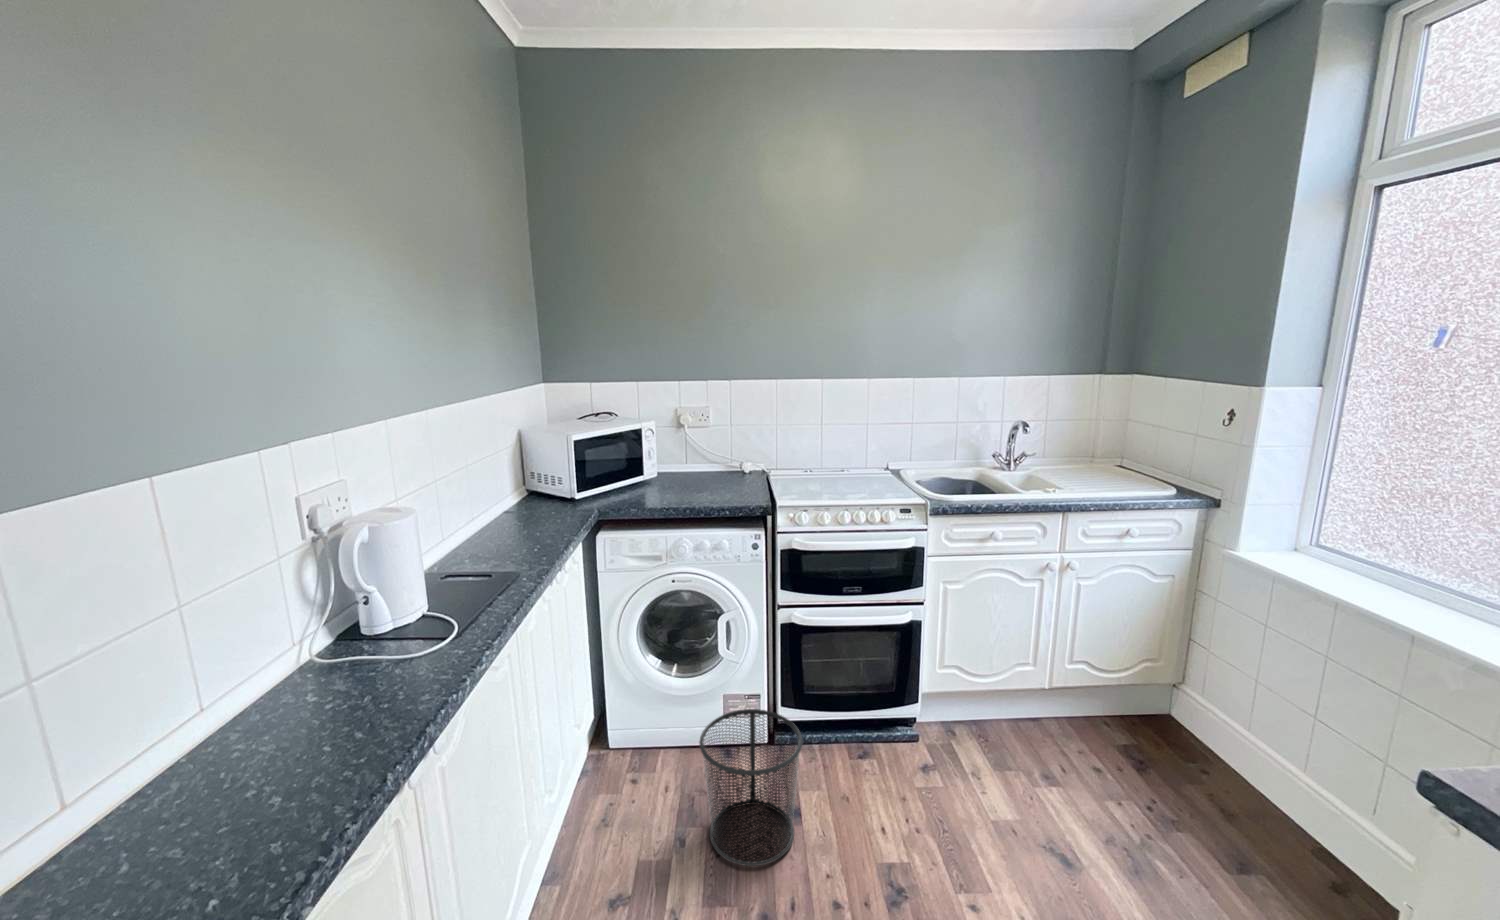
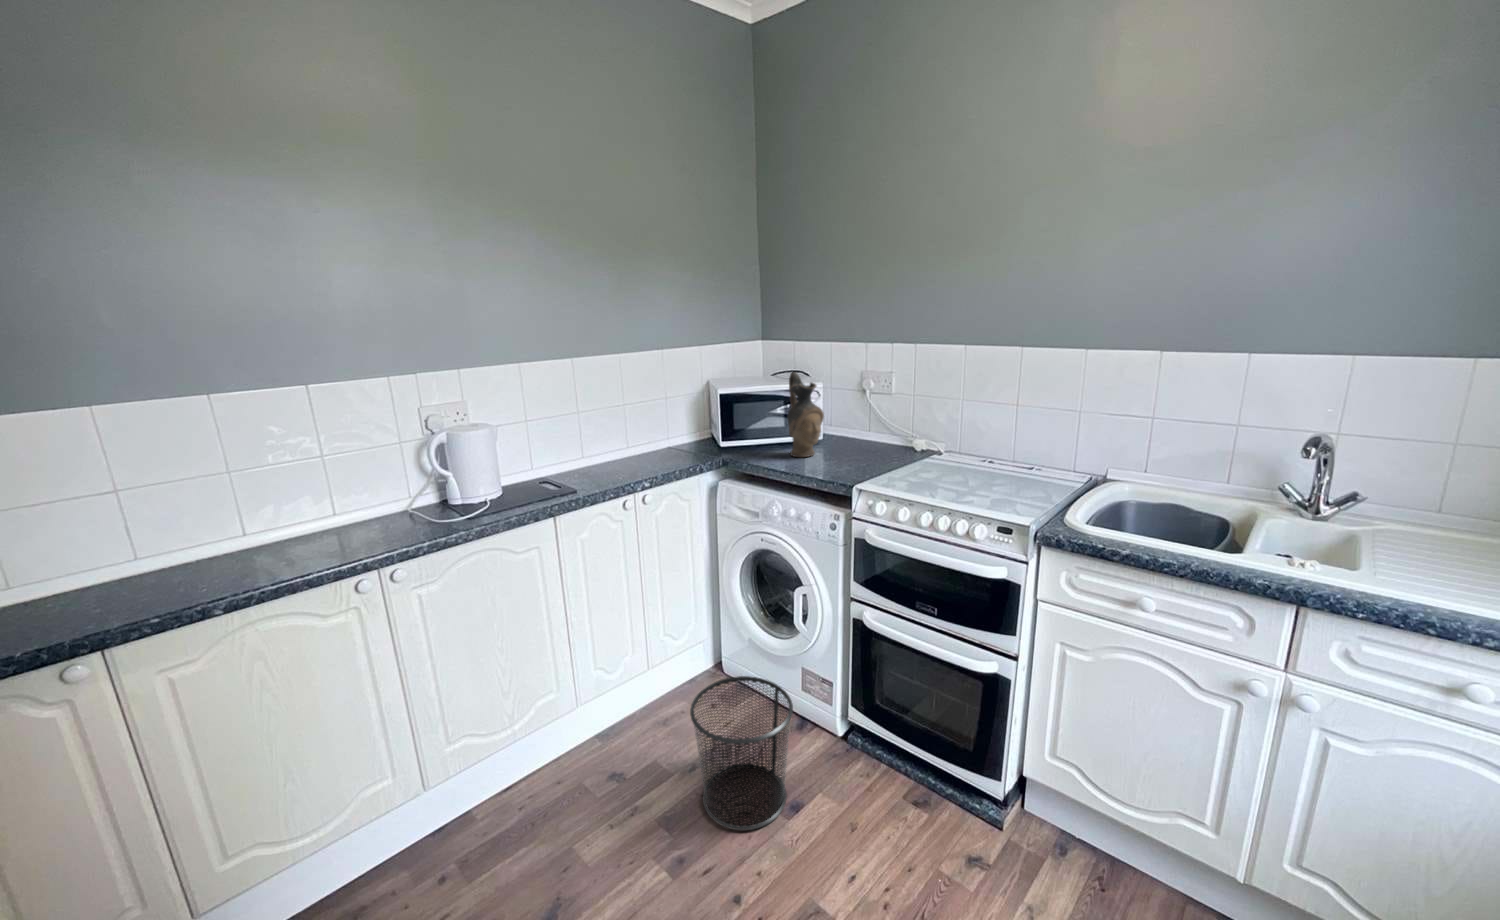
ceramic pitcher: none [647,411,694,494] -> present [787,372,824,457]

